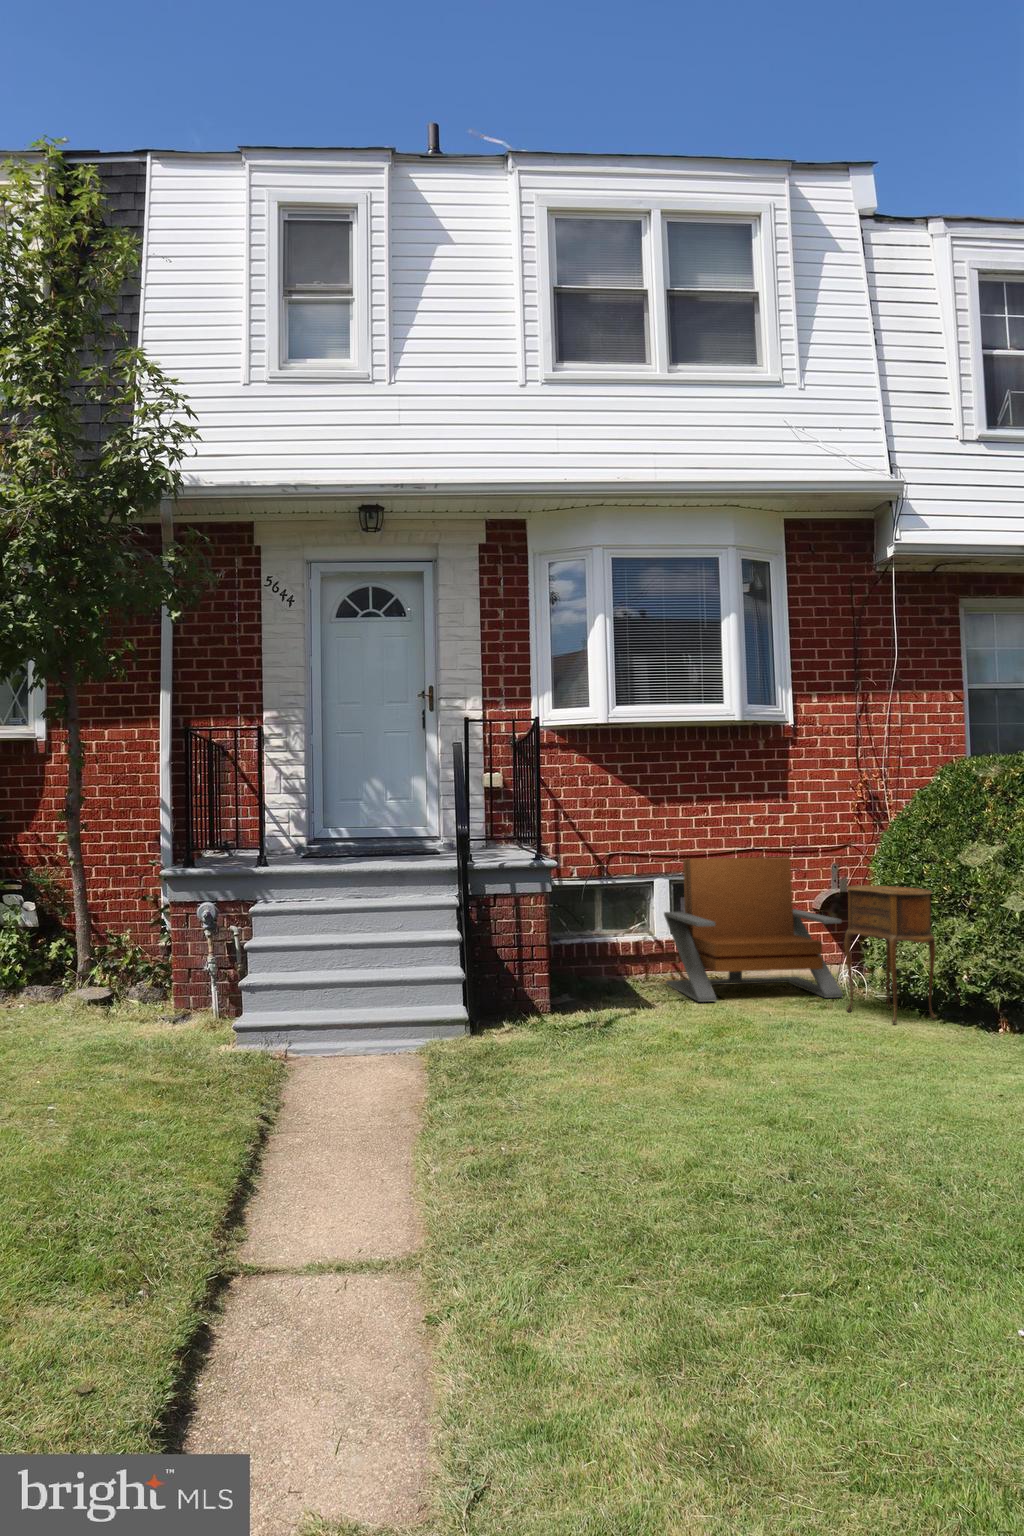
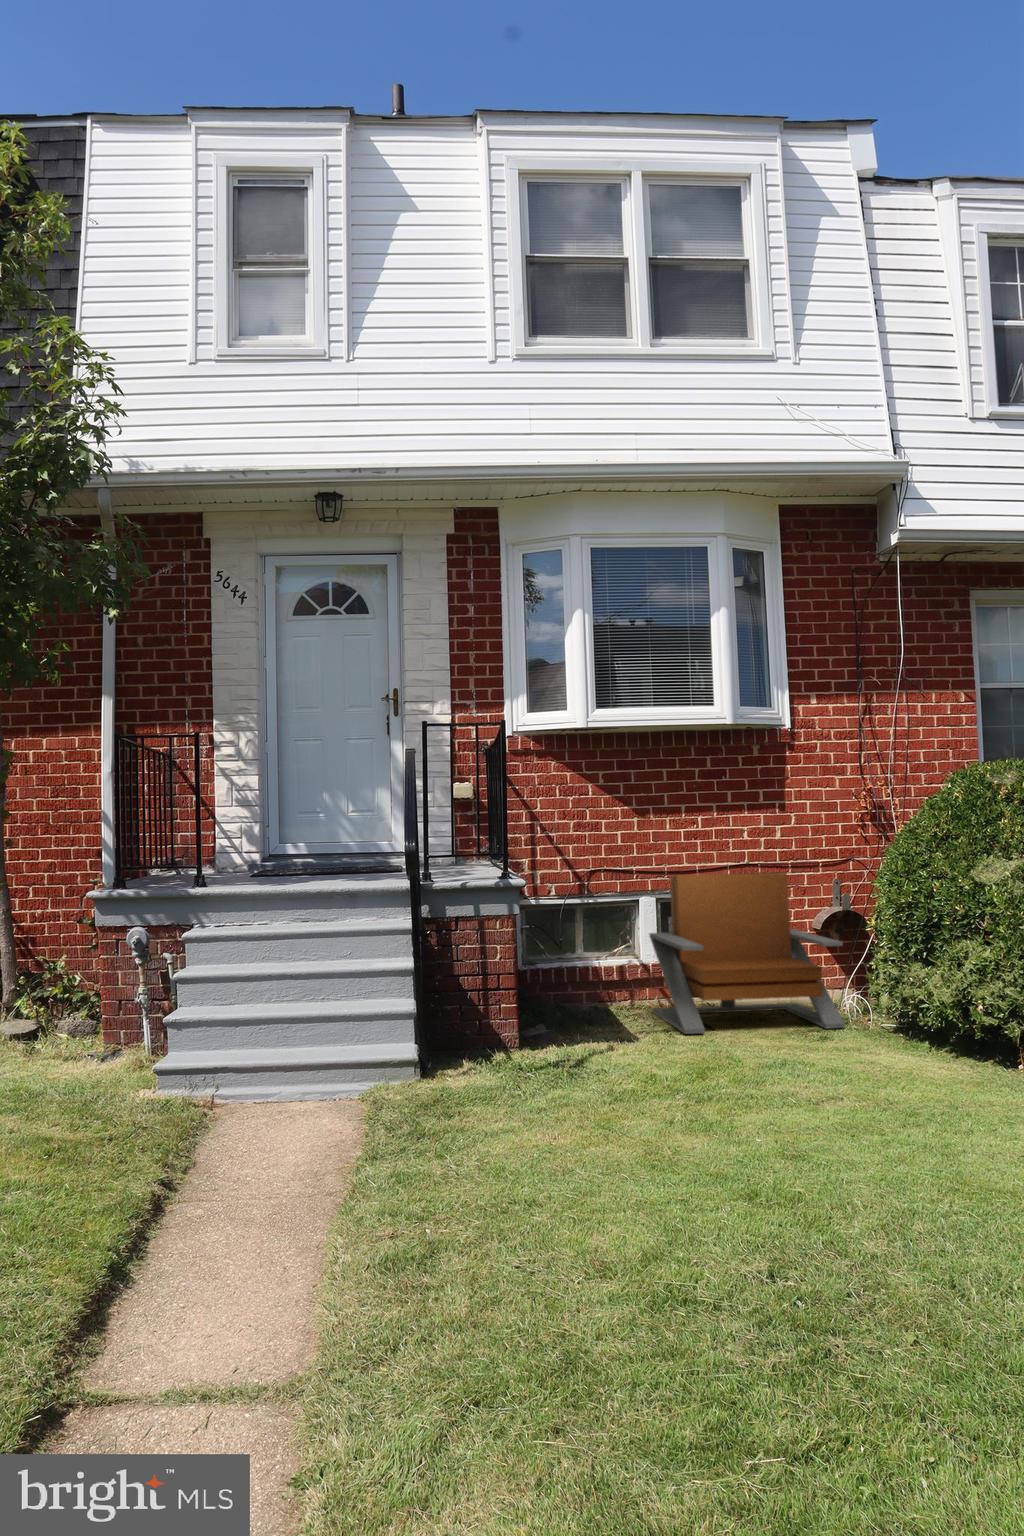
side table: present [844,885,936,1024] -> none [845,905,948,1061]

